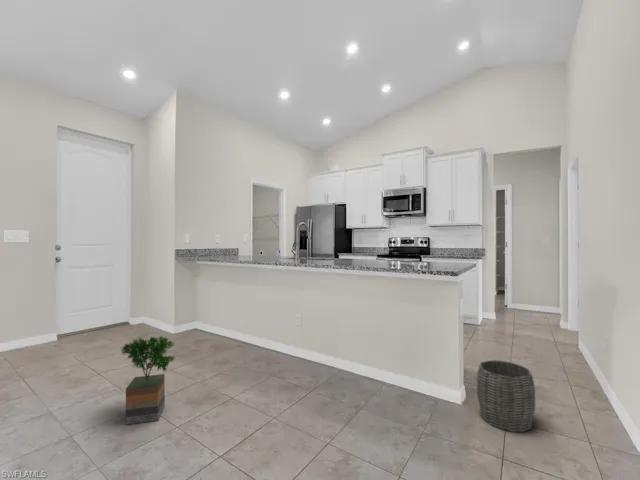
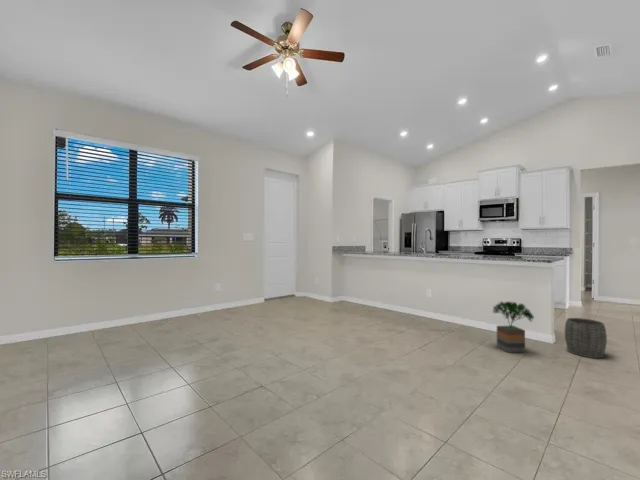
potted tree: present [122,337,175,425] -> present [493,302,534,352]

